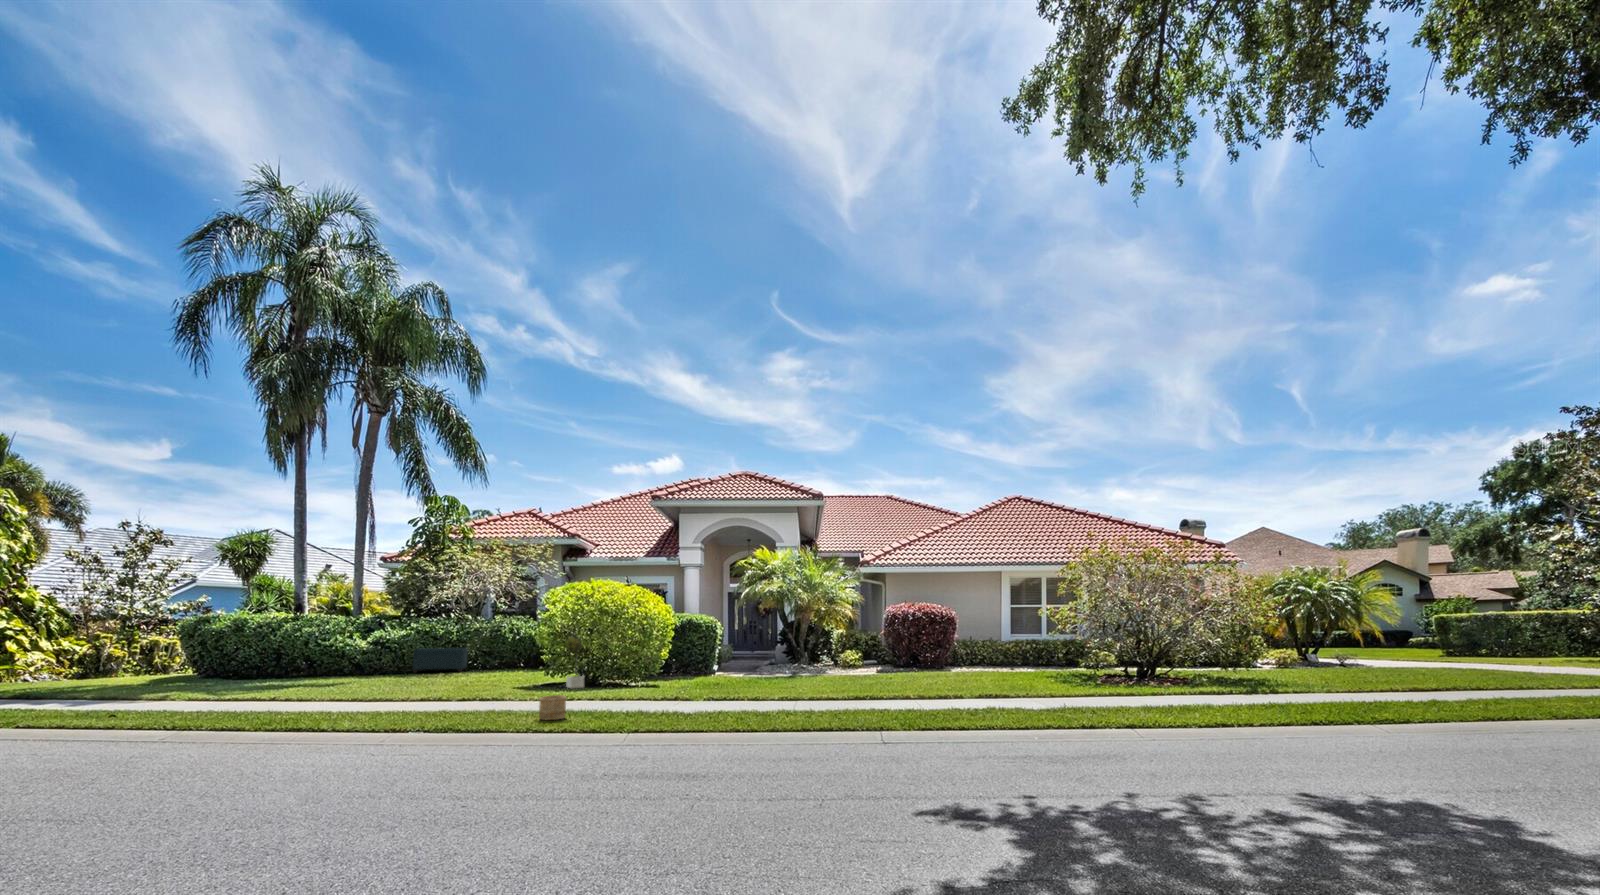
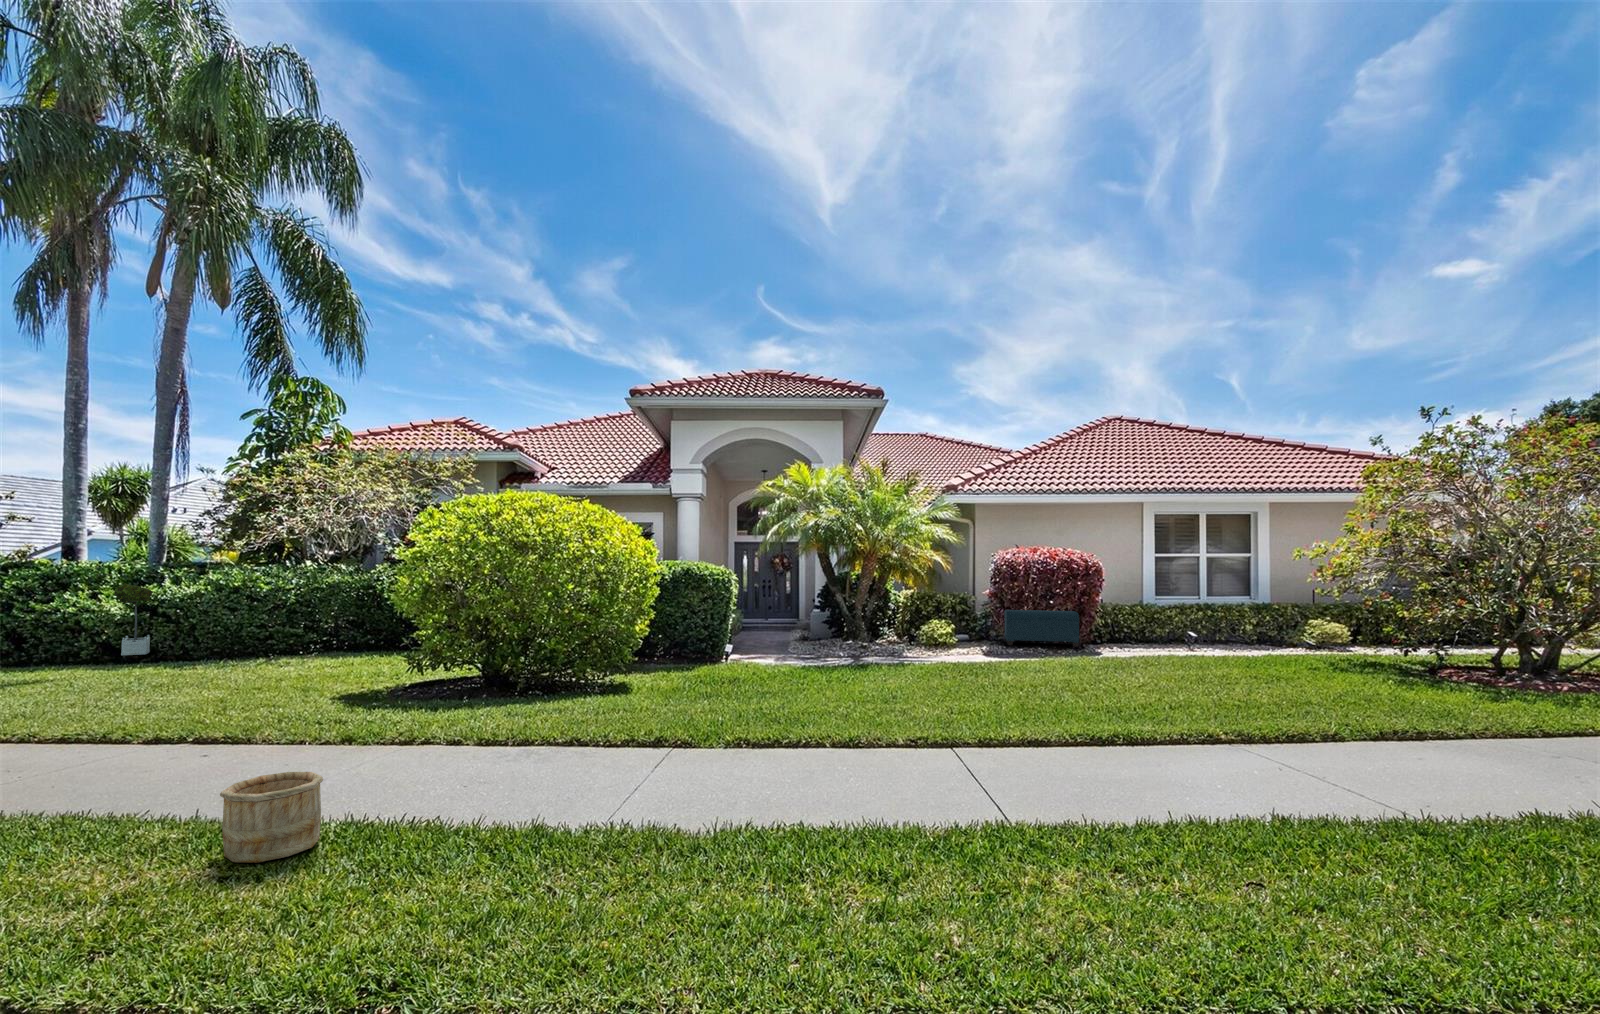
potted tree: present [566,637,584,688] -> present [114,583,153,655]
bench: present [413,648,468,673] -> present [1004,610,1079,647]

